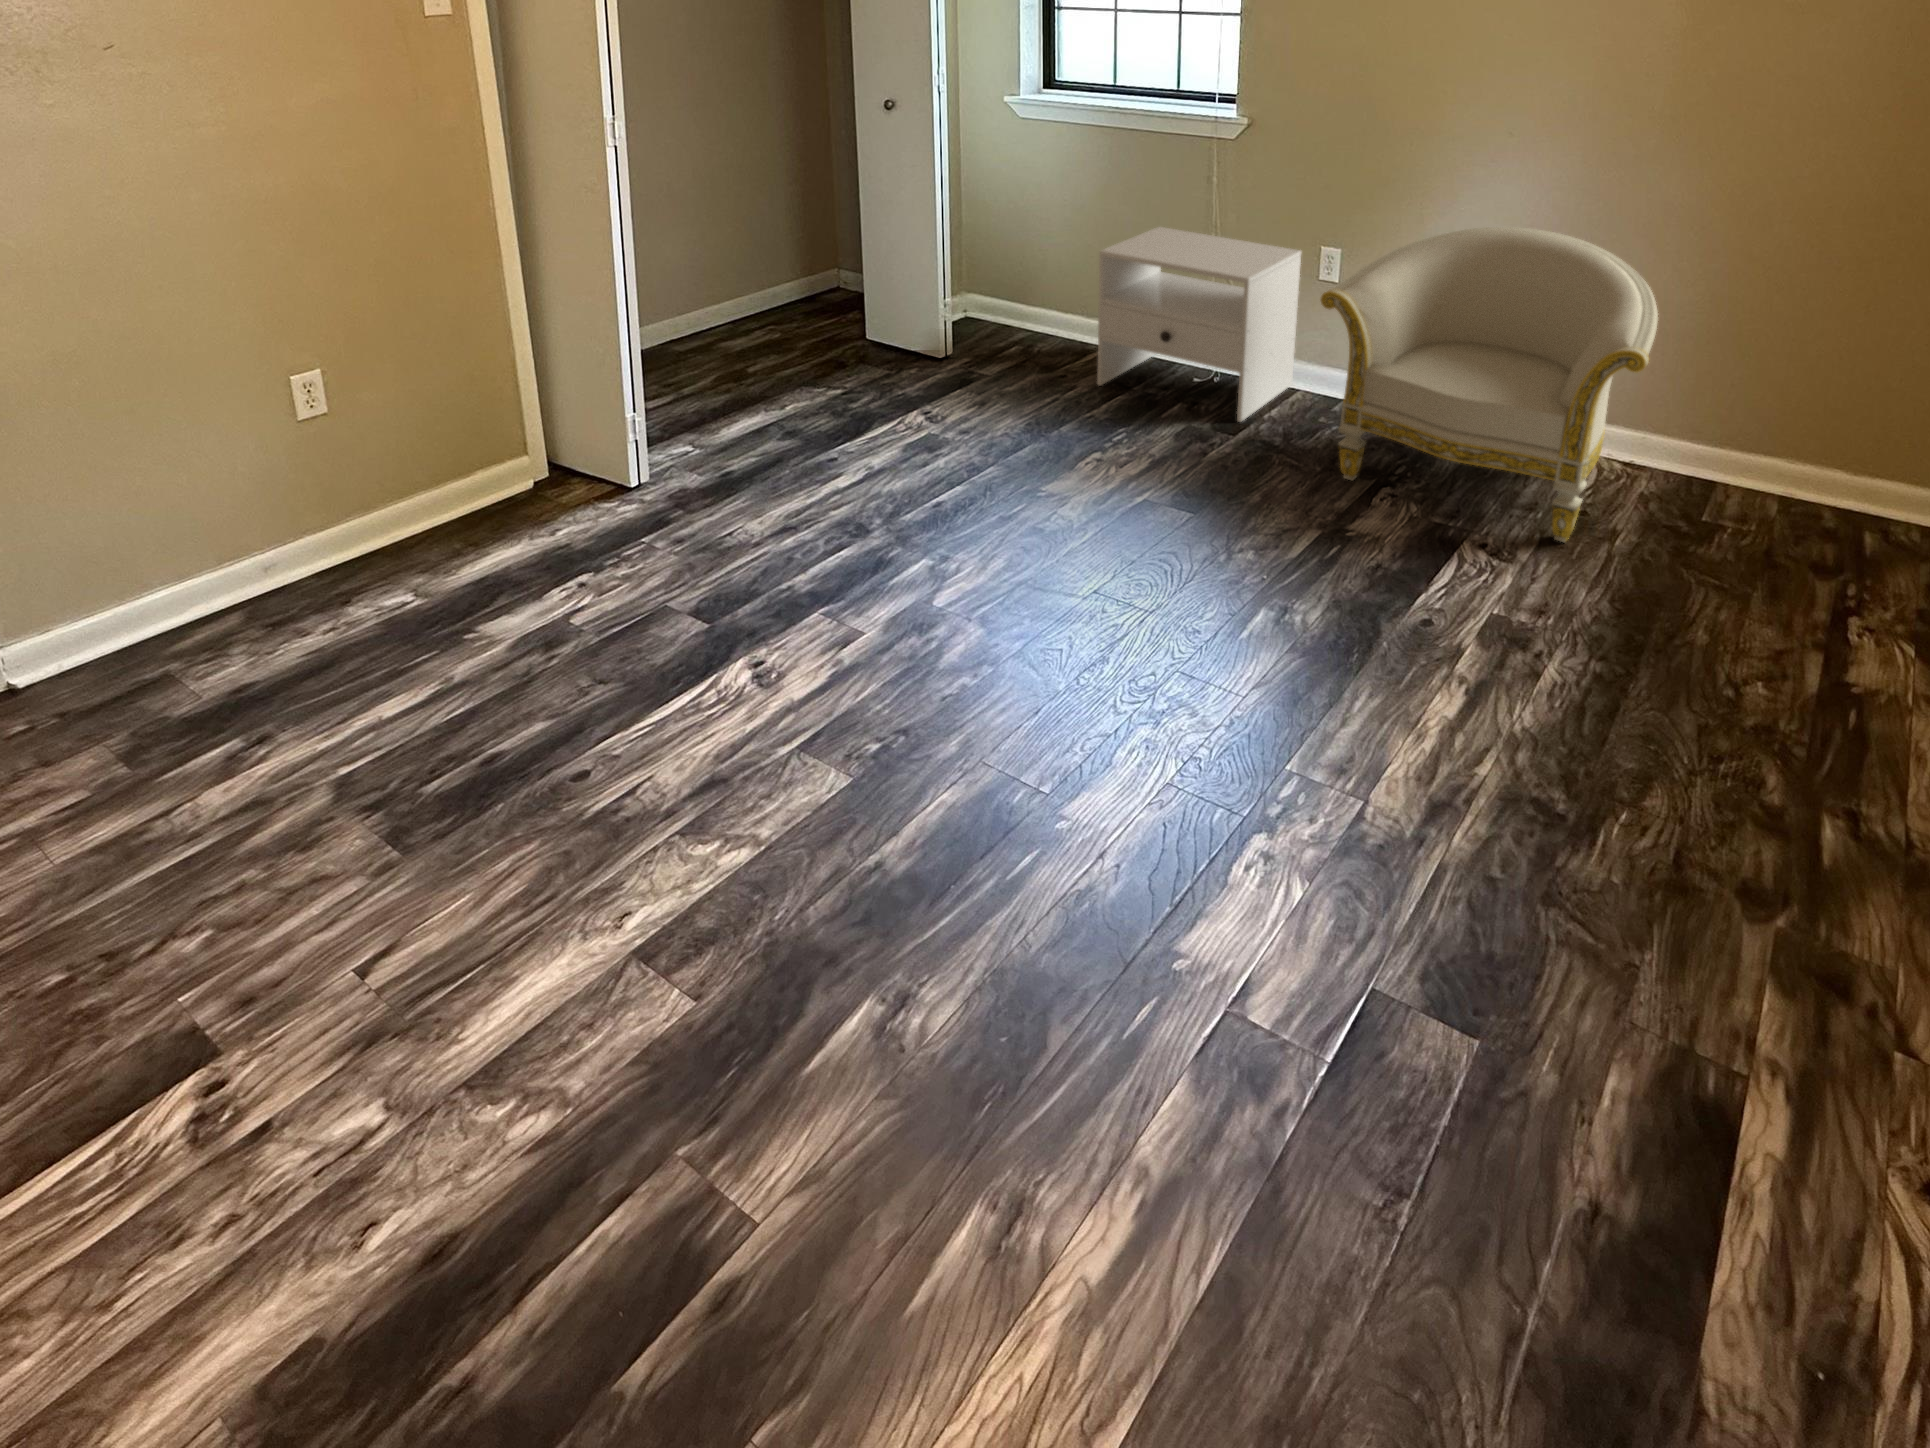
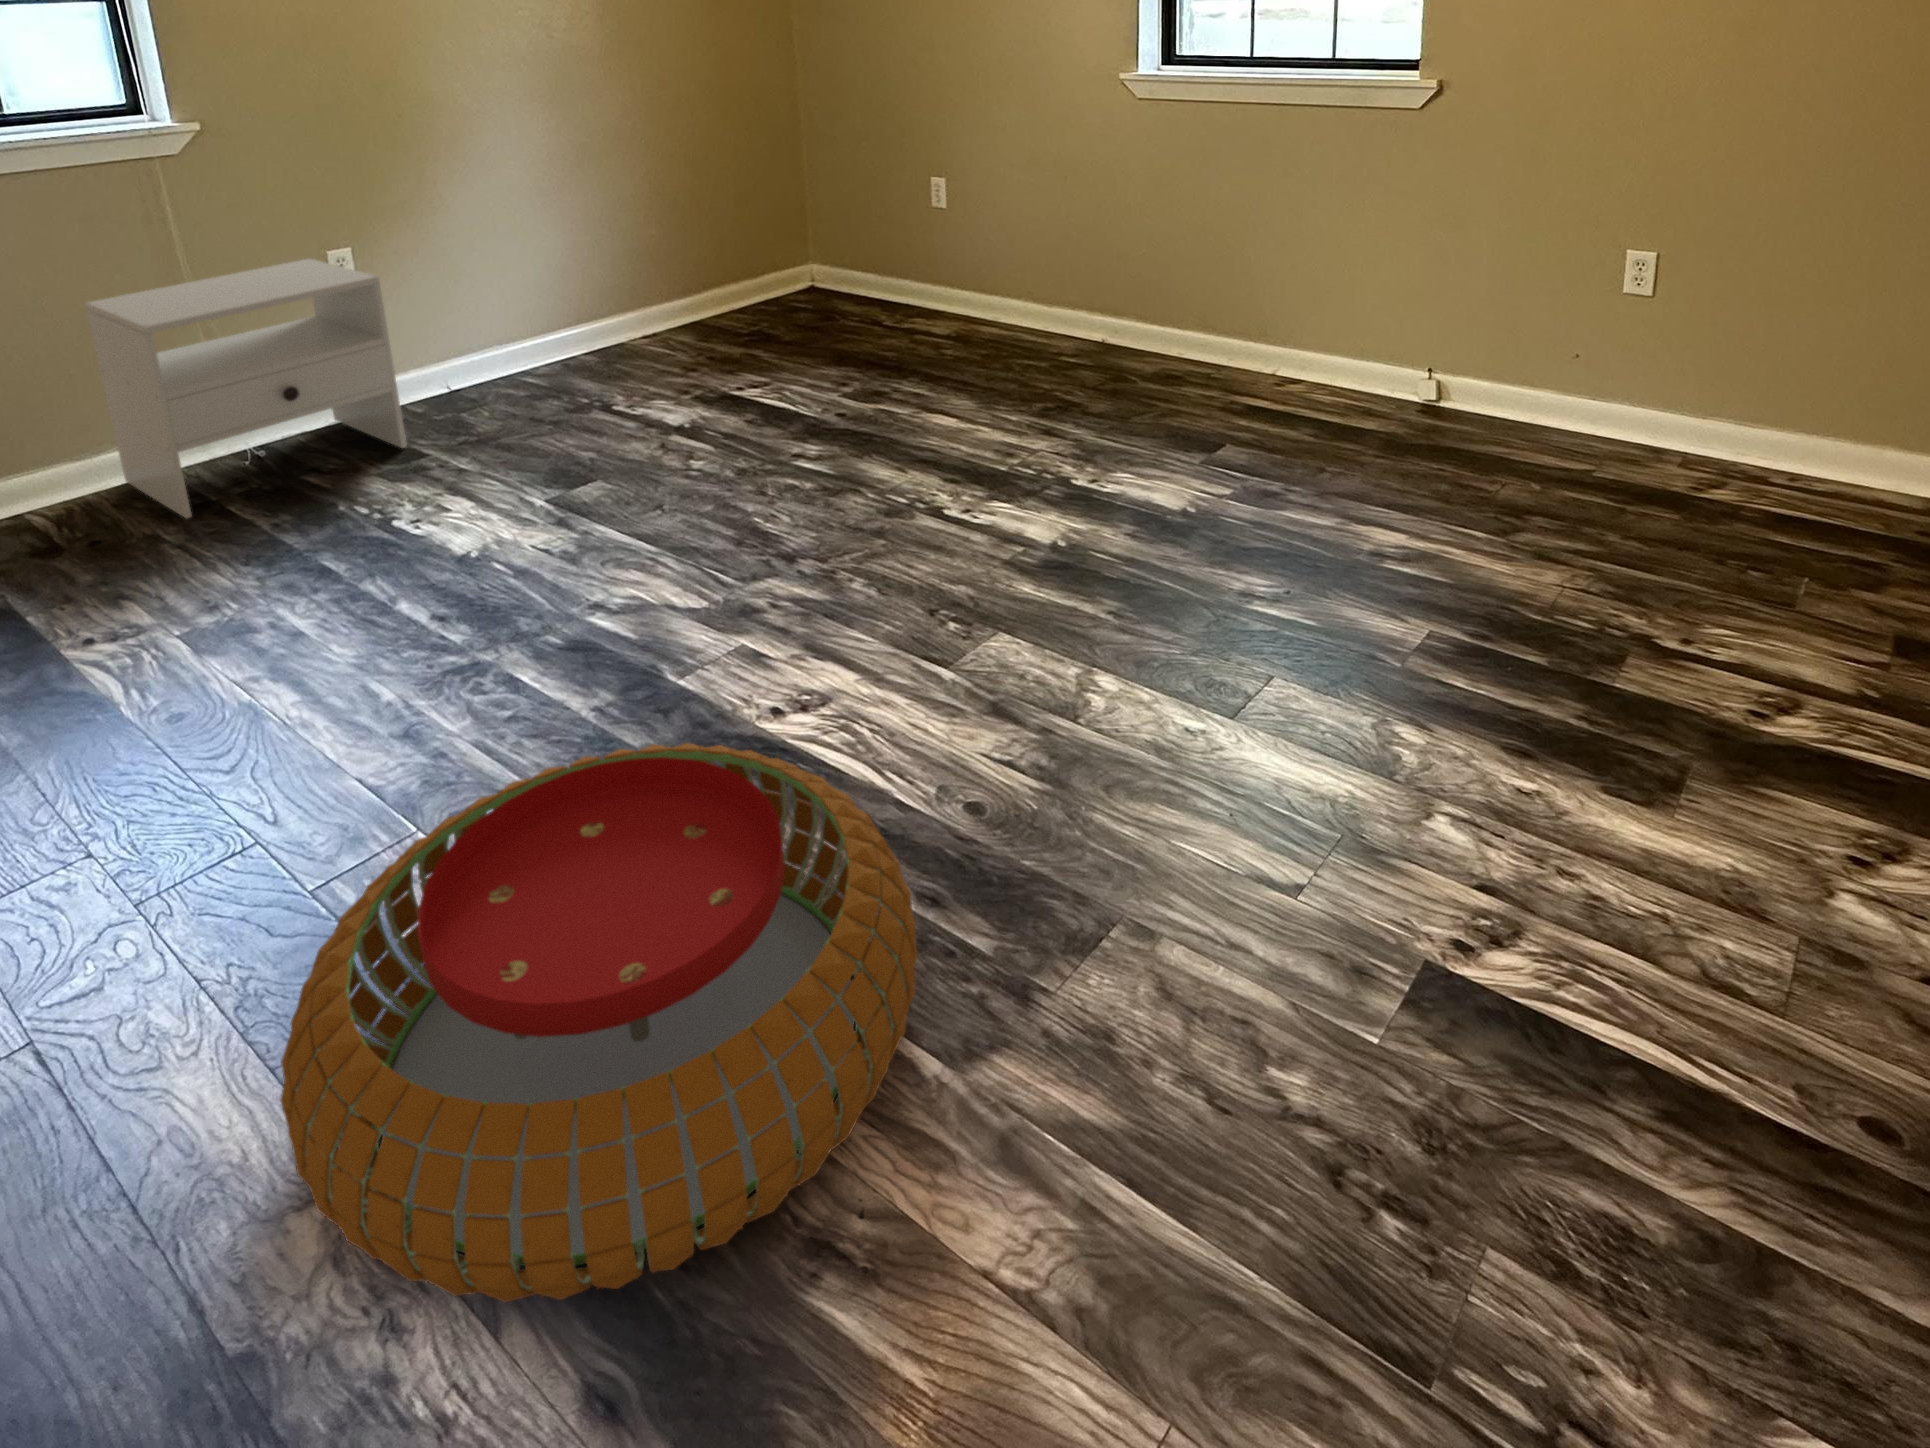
armchair: present [1321,227,1658,542] -> none [470,153,761,415]
pouf: none [251,504,612,738] -> present [280,743,917,1302]

